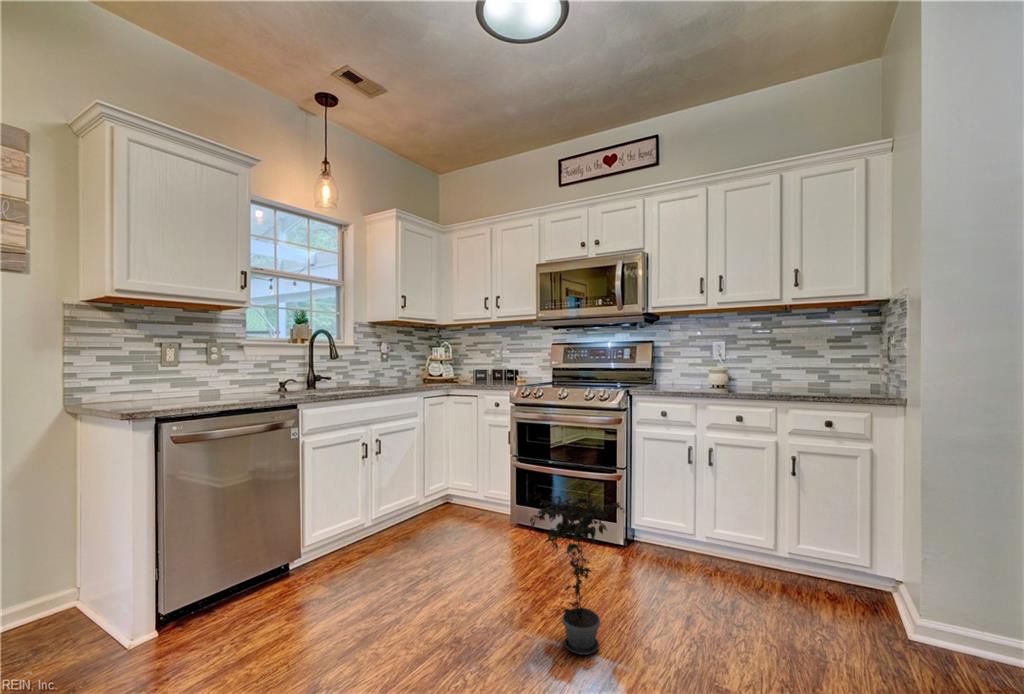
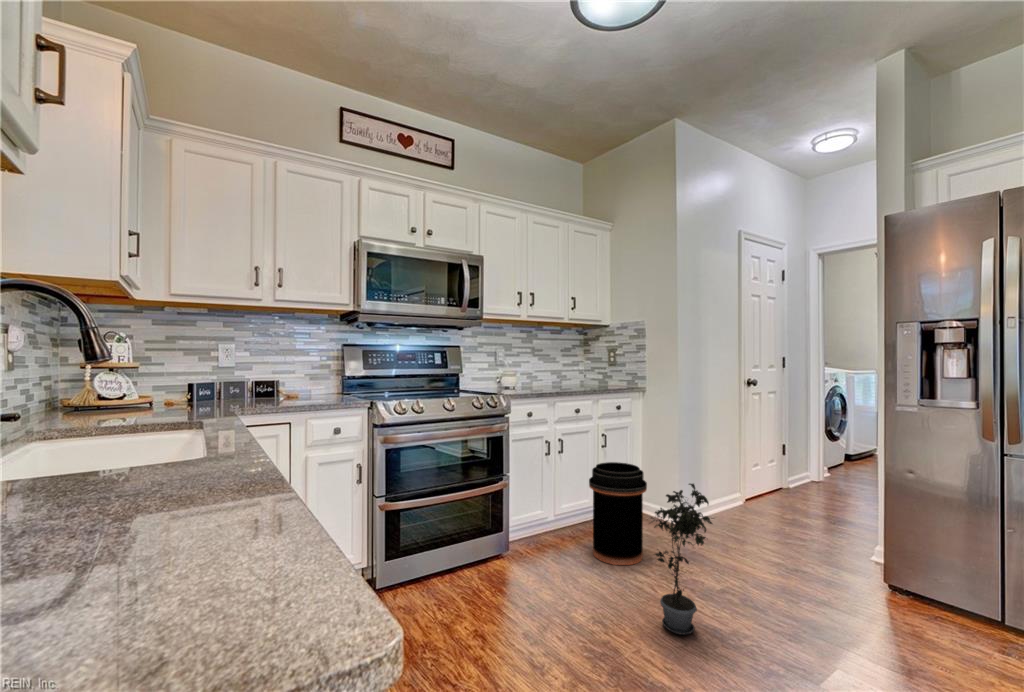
trash can: none [672,480,751,615] -> present [589,462,647,565]

